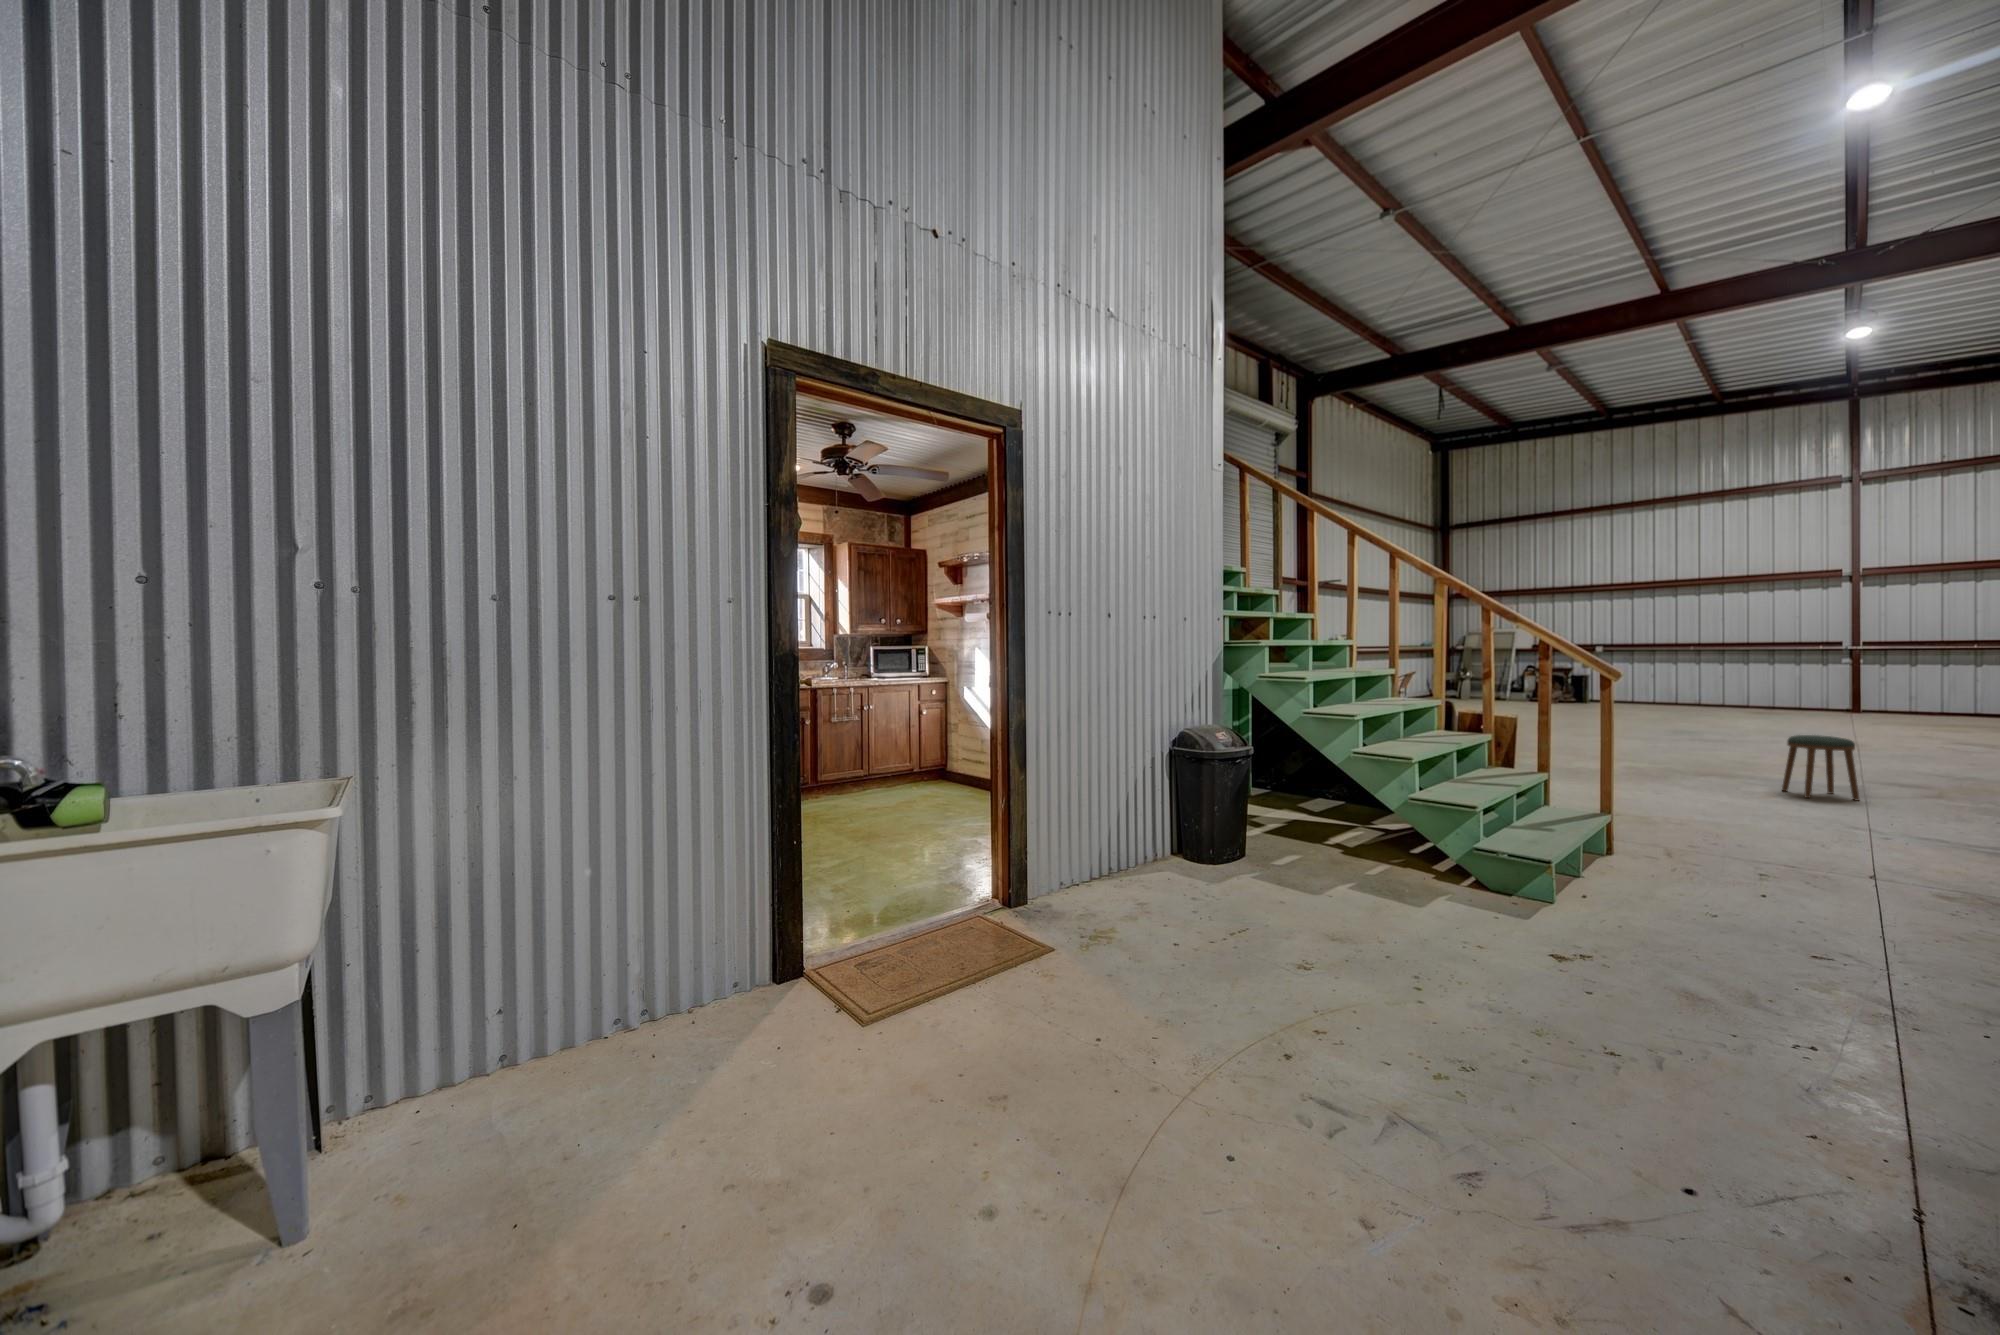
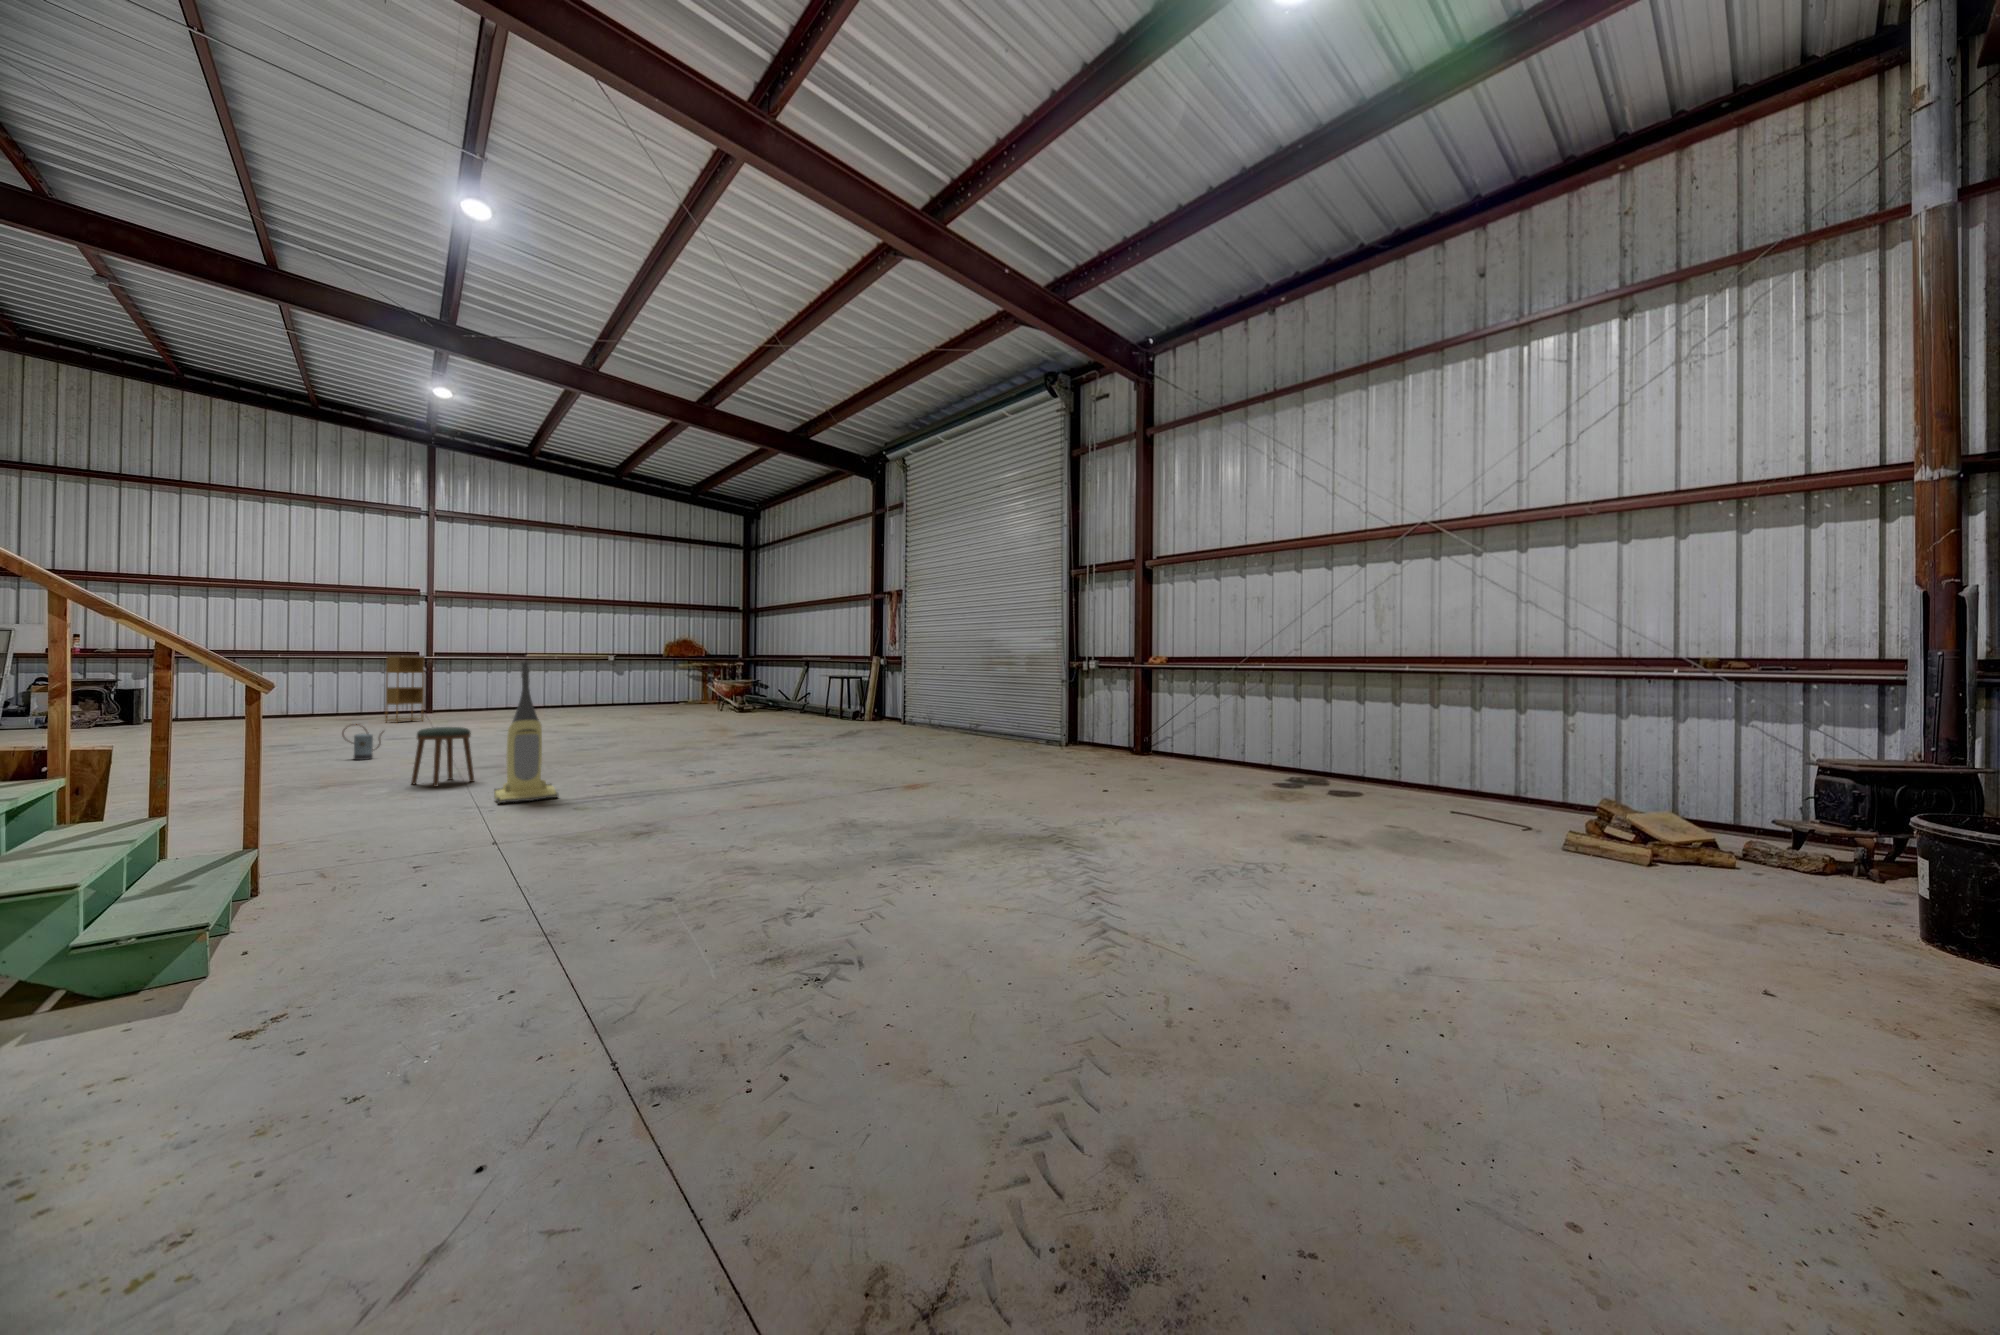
shelving unit: none [1794,647,1844,722] -> present [385,656,424,722]
vacuum cleaner: none [1869,669,1968,841] -> present [494,662,559,804]
watering can: none [1725,722,1771,759] -> present [342,725,384,760]

